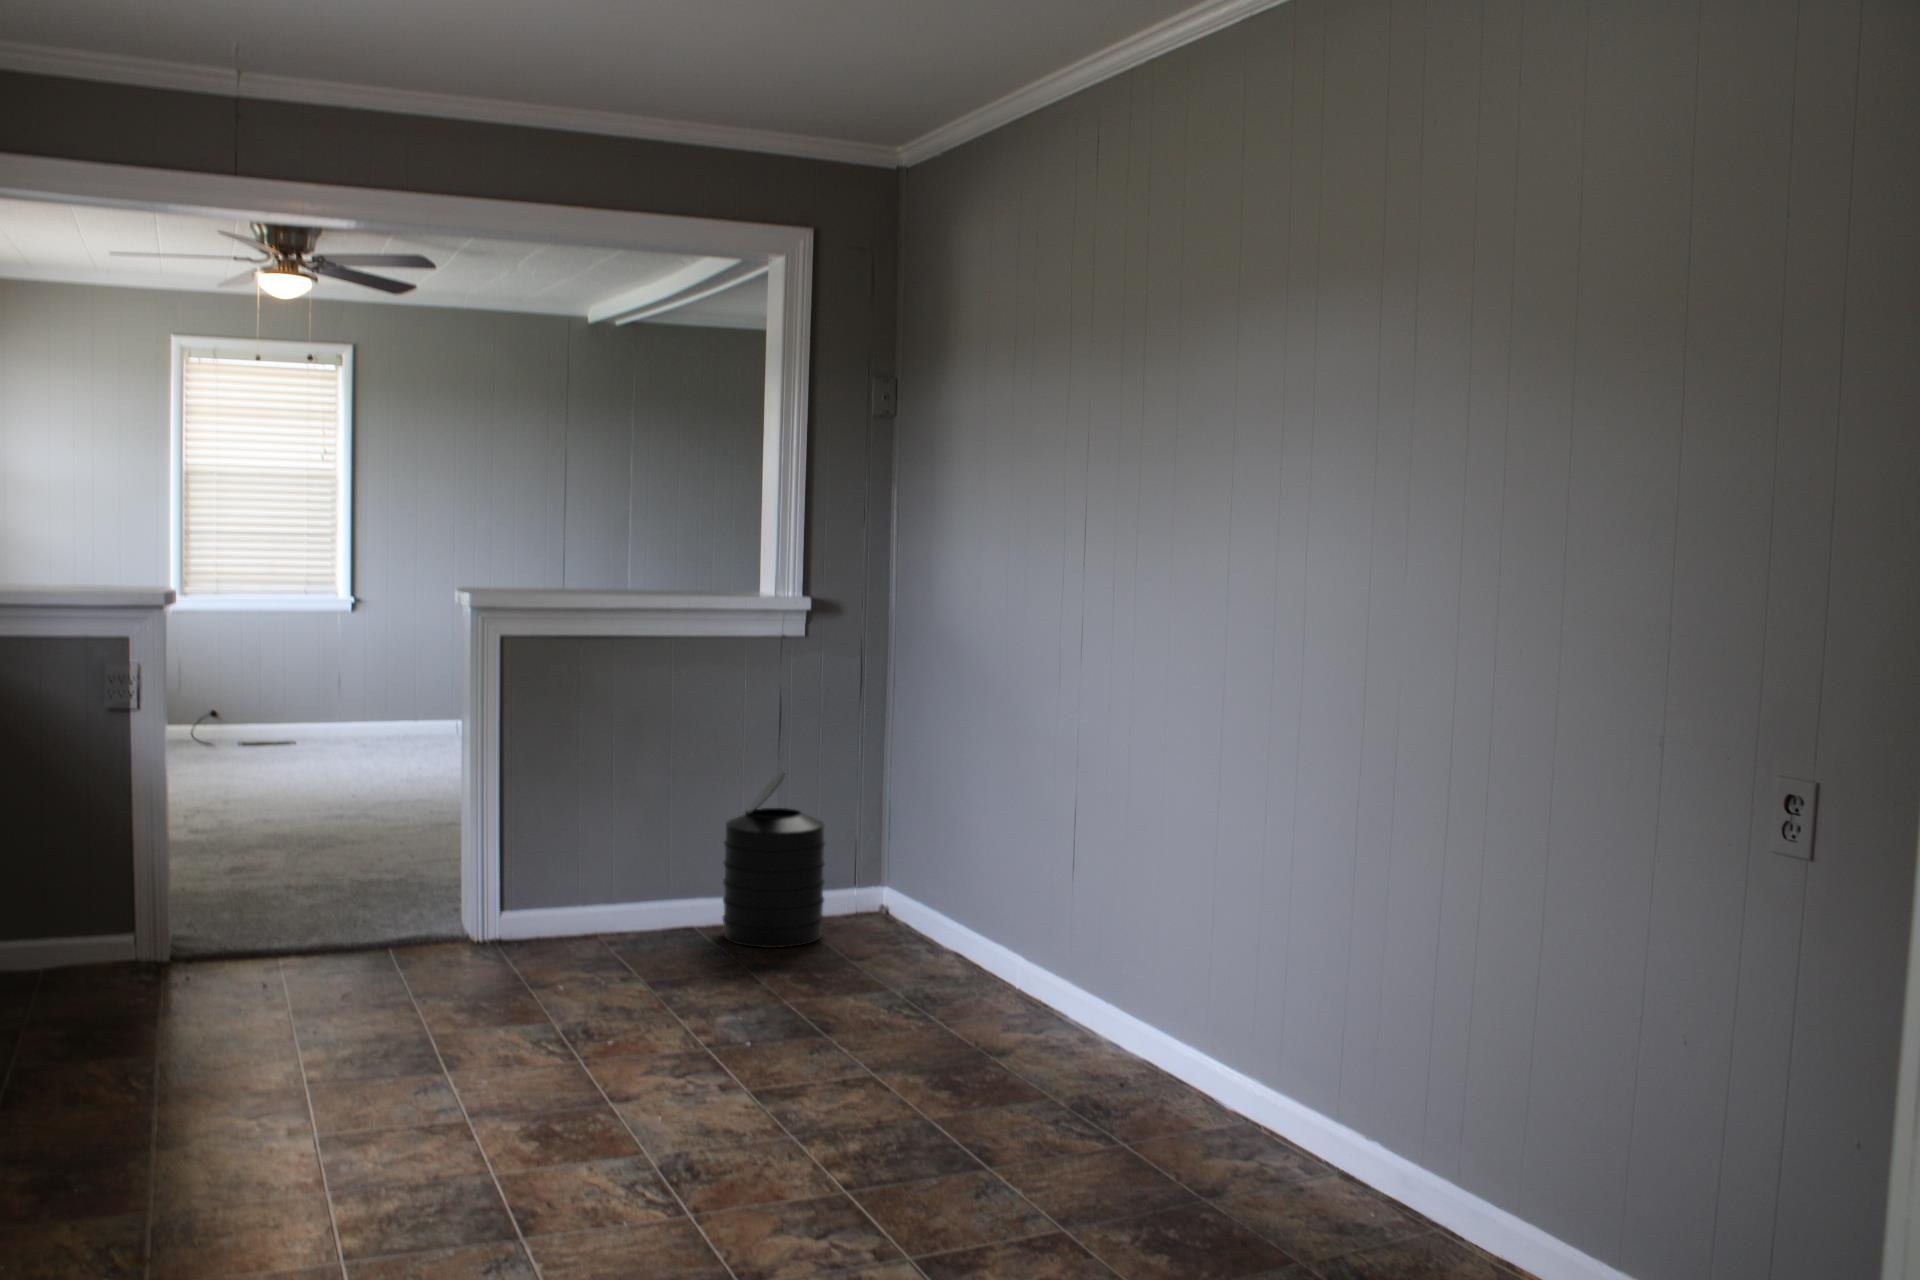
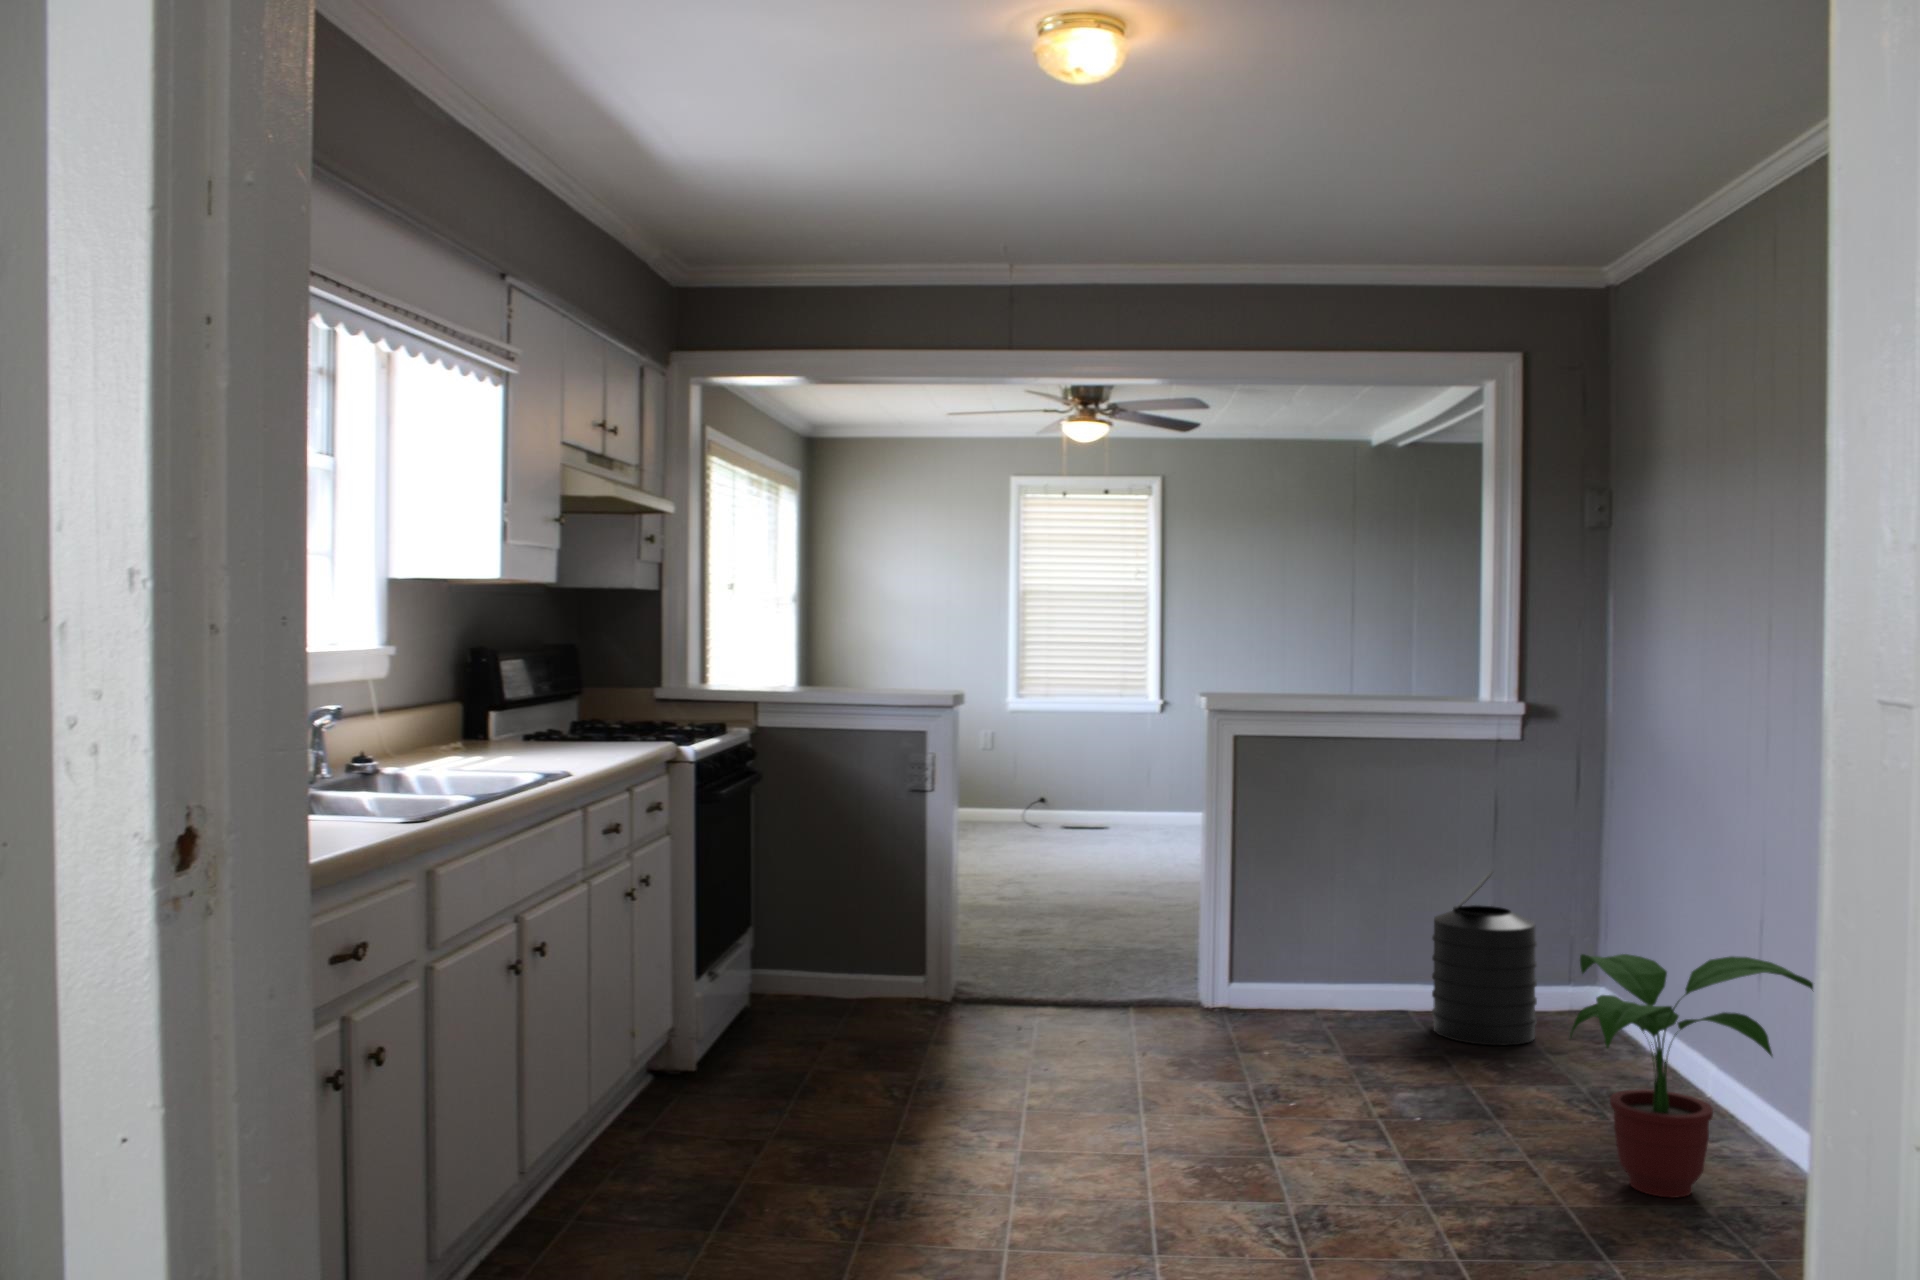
potted plant: none [905,846,1127,1083] -> present [1570,954,1813,1198]

